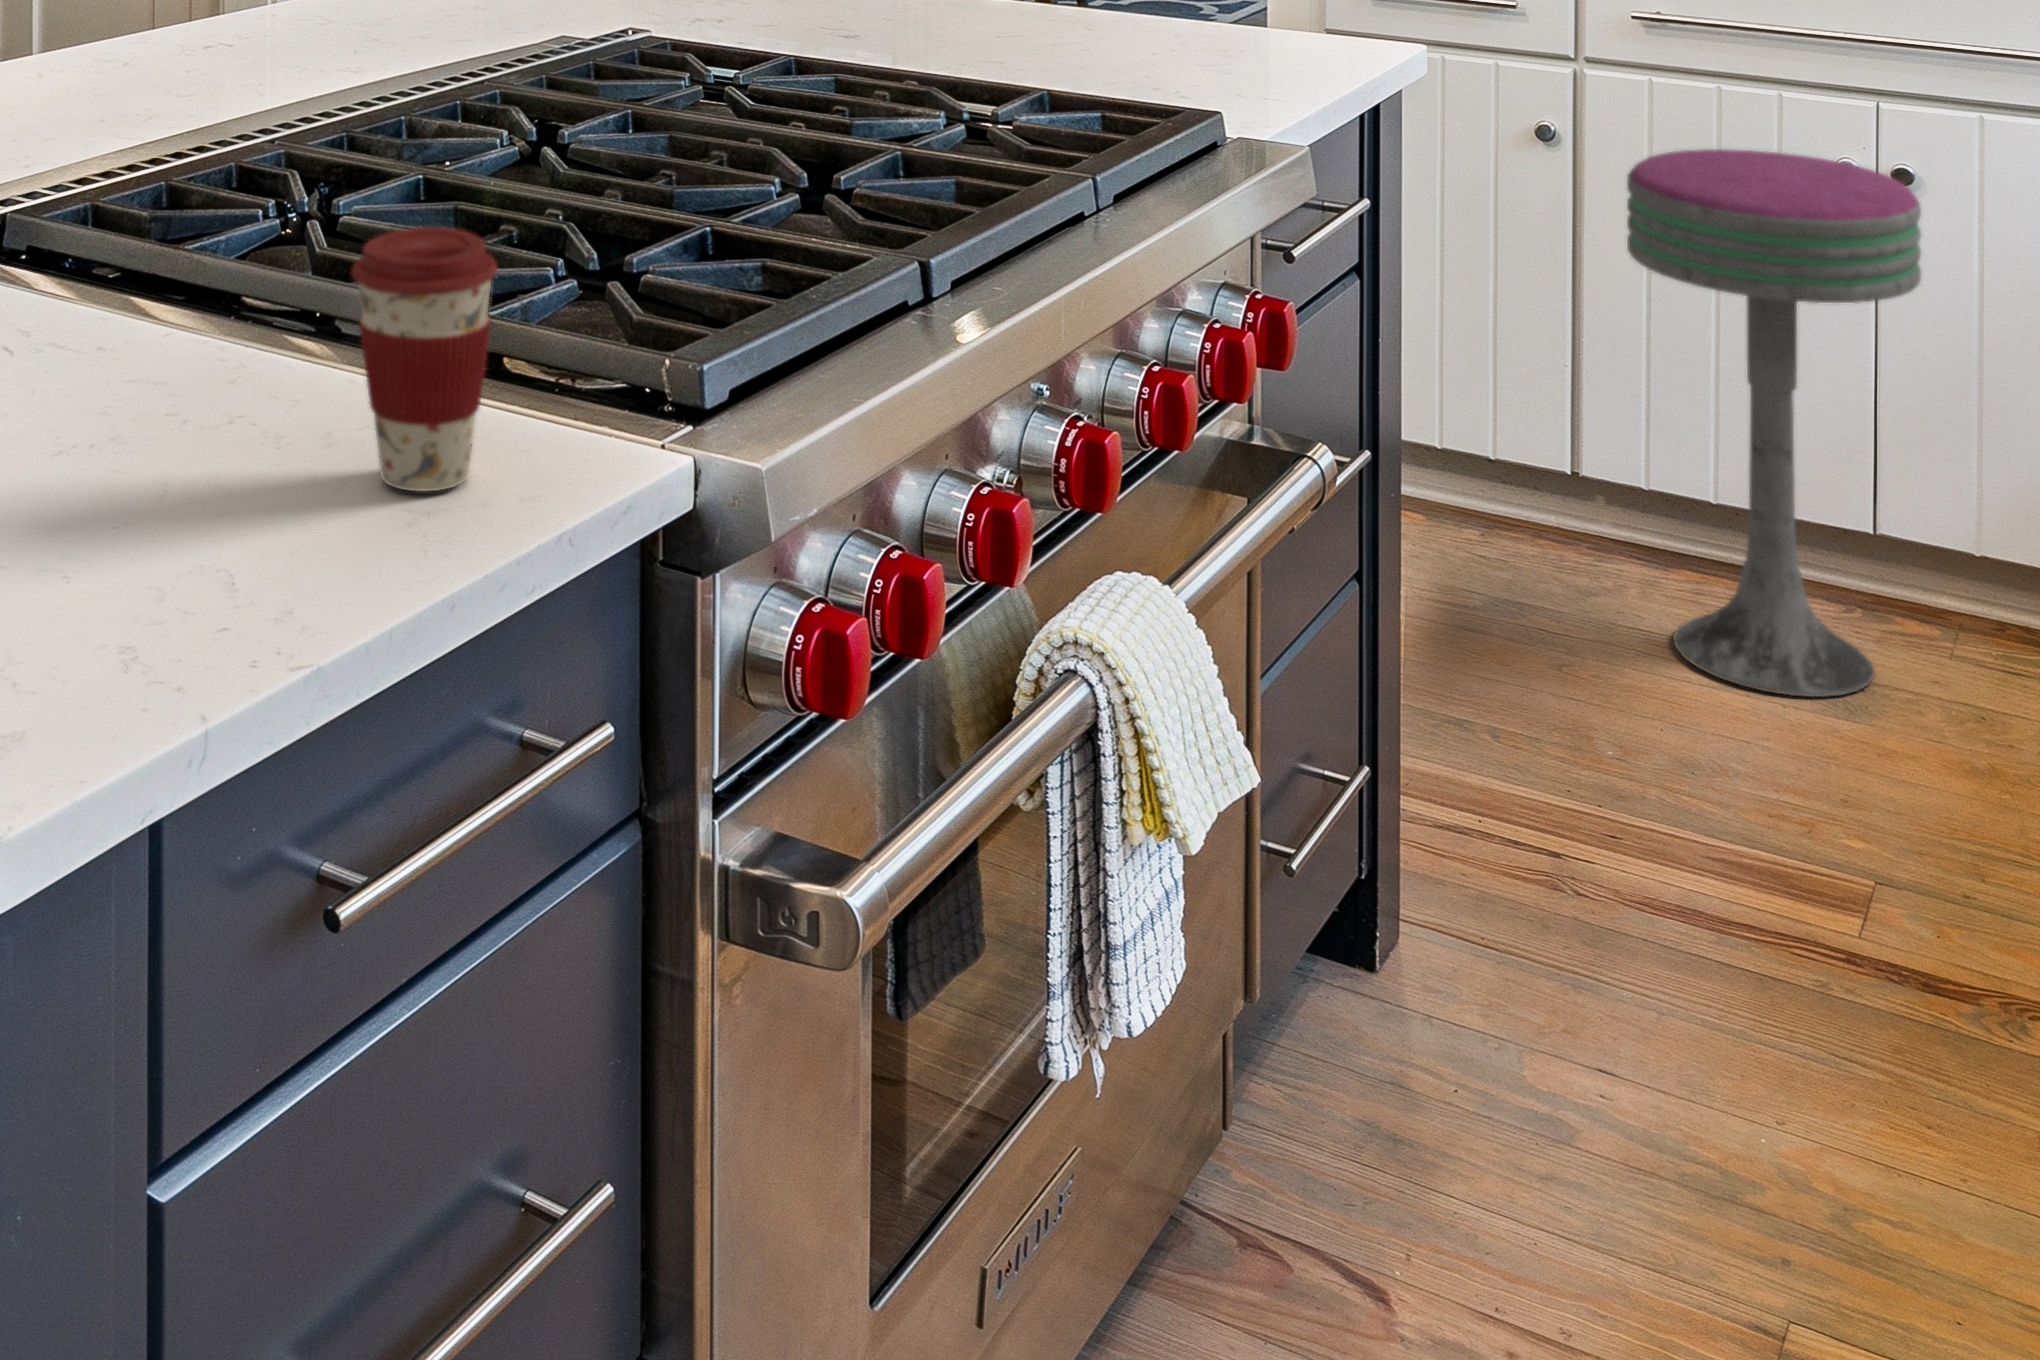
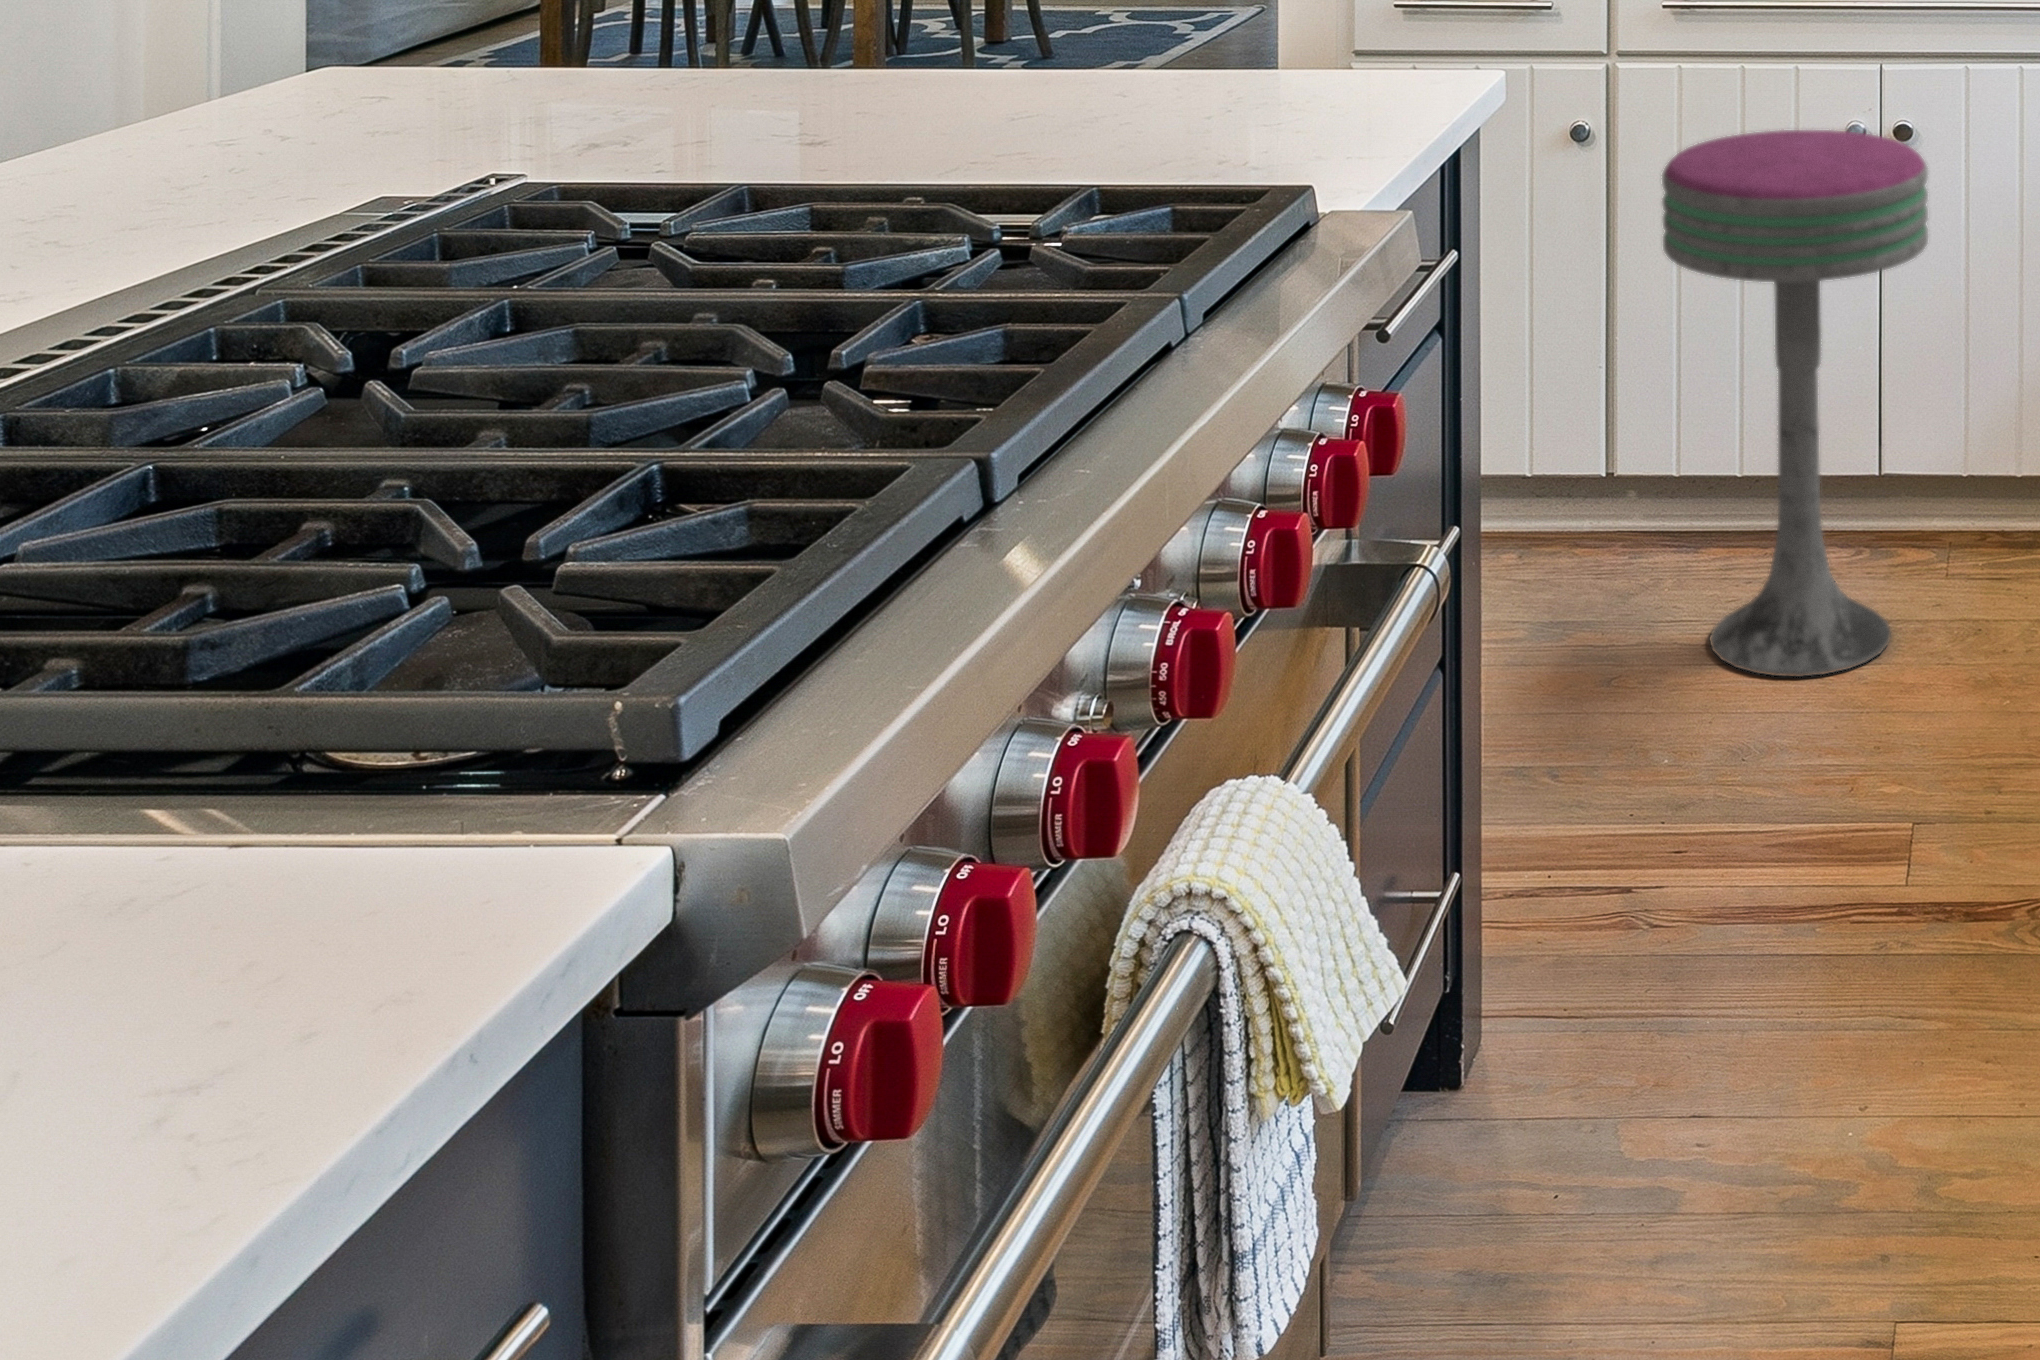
coffee cup: present [352,227,497,491] -> none [74,597,351,1042]

